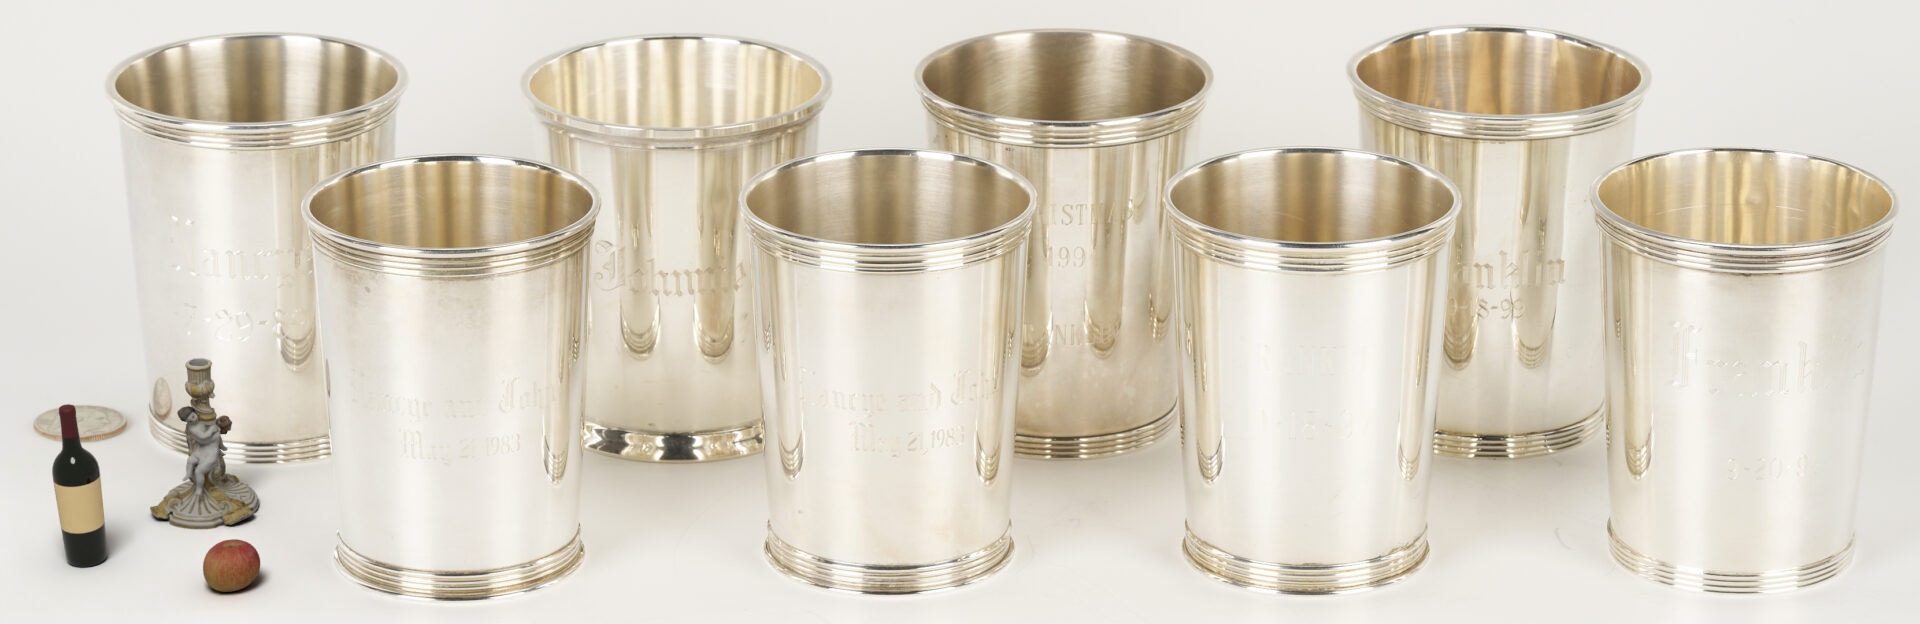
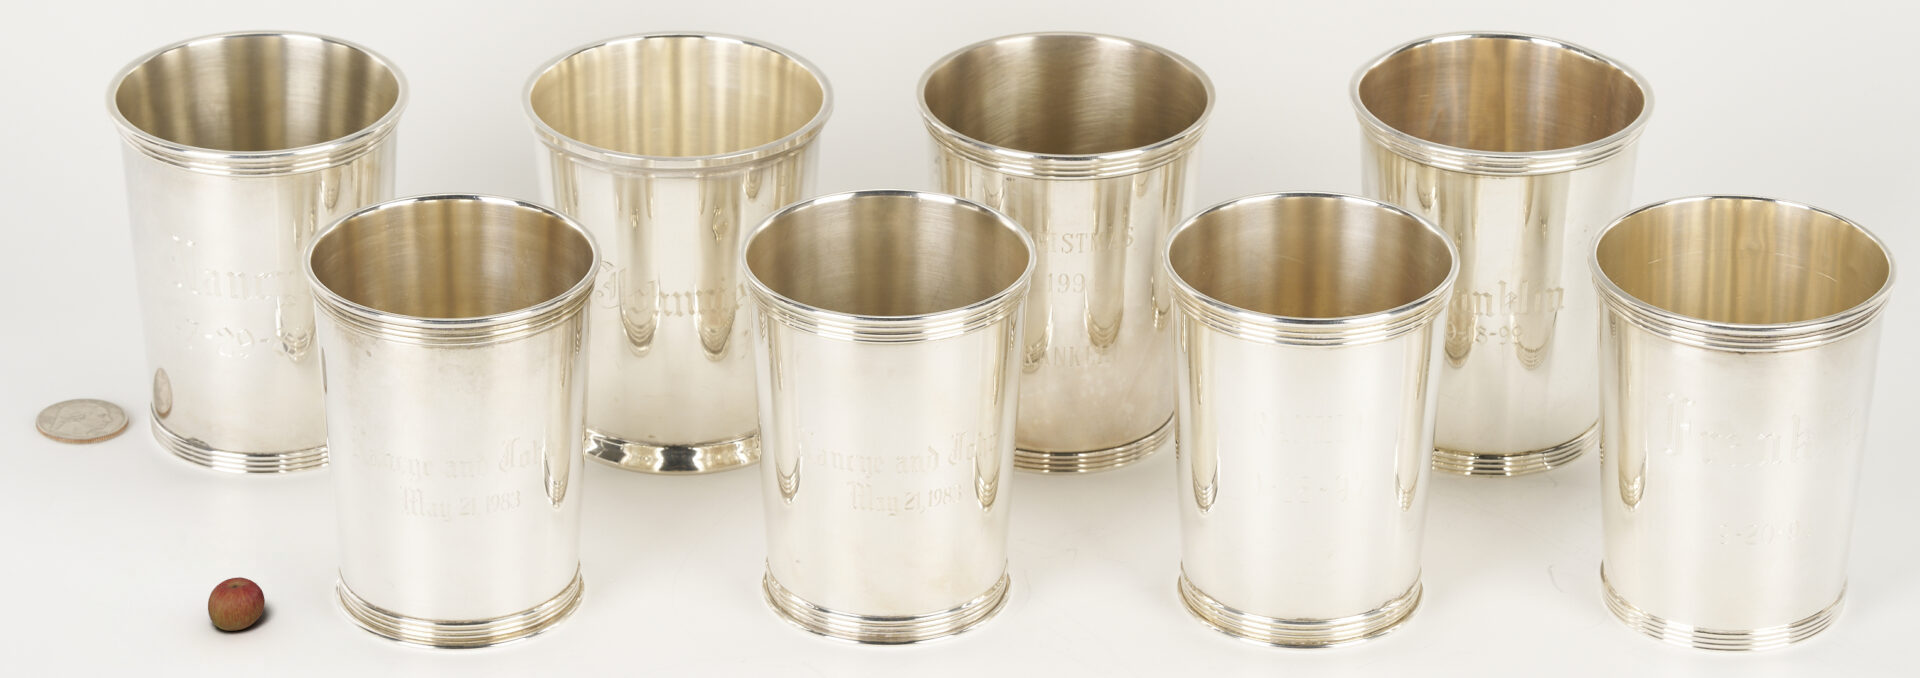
candlestick: present [150,358,259,529] -> none [156,387,264,556]
wine bottle: present [52,404,107,567] -> none [57,445,114,599]

